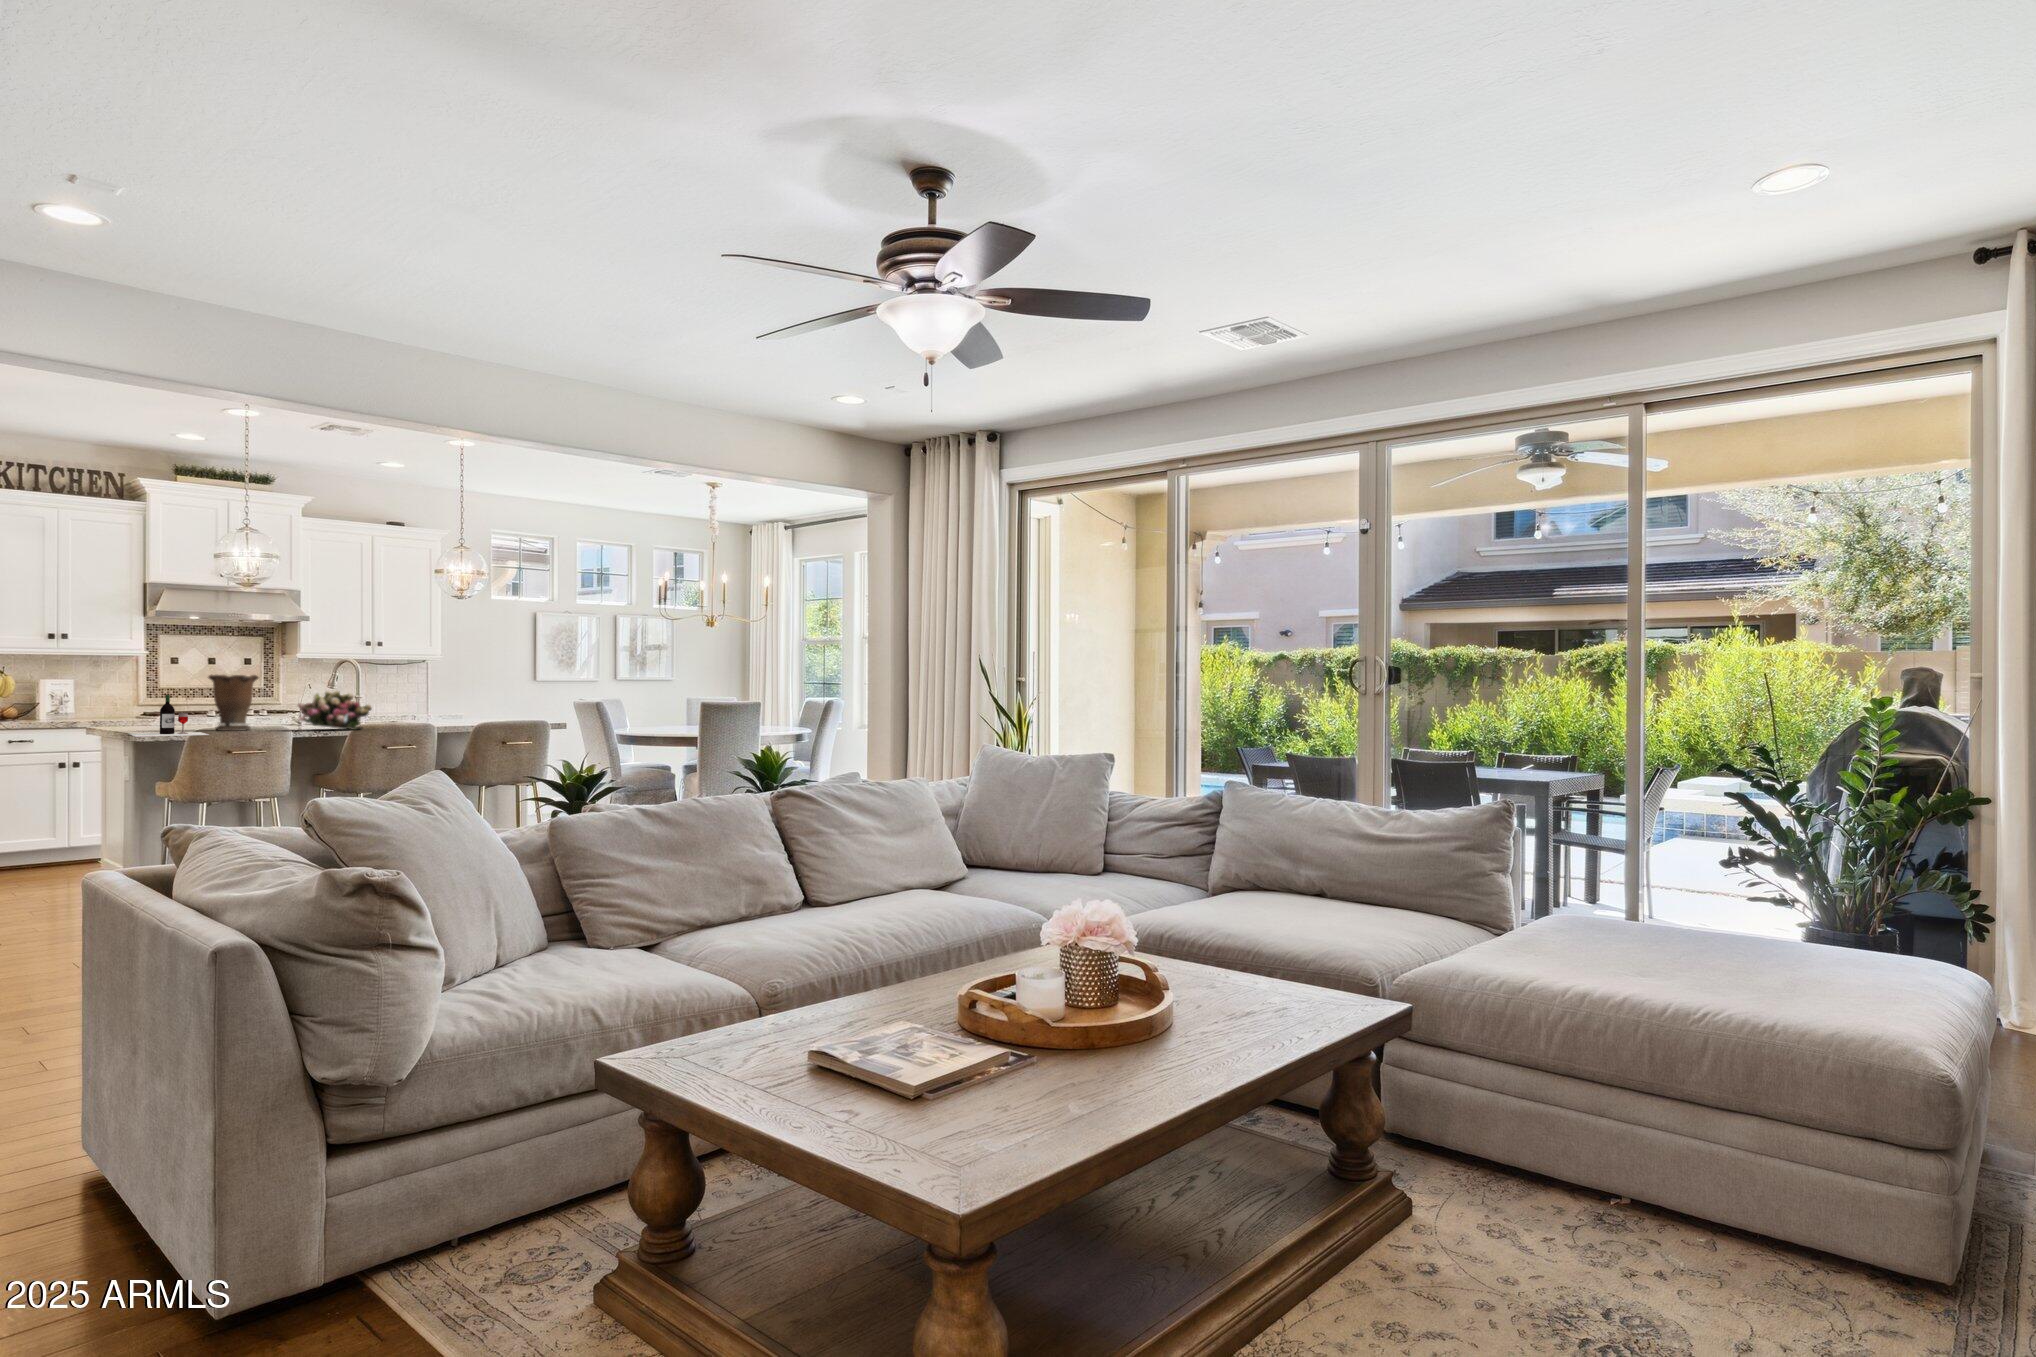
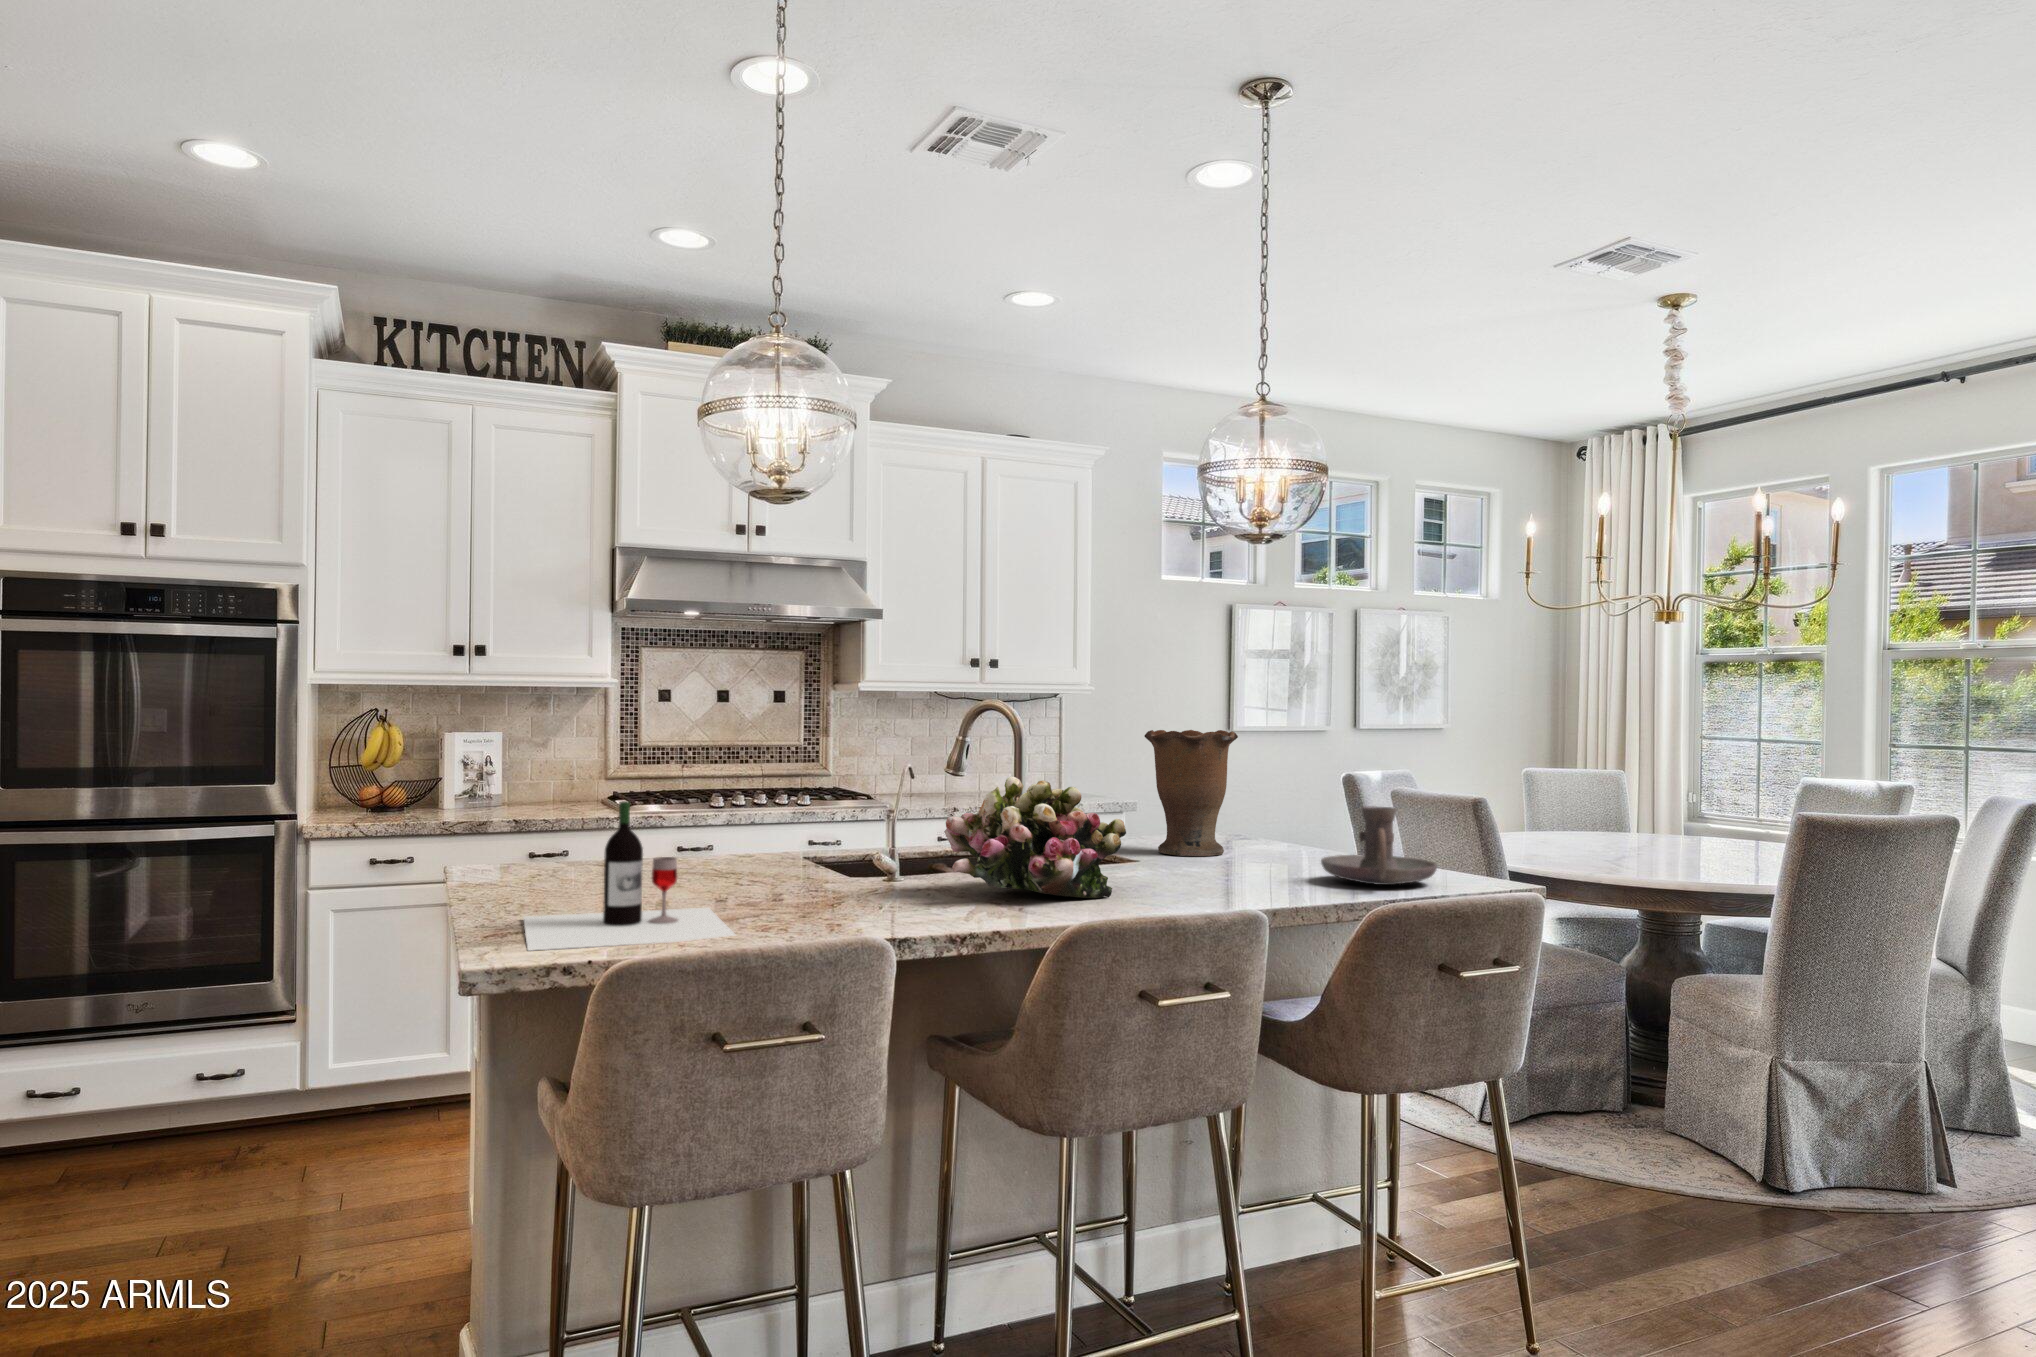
vase: present [208,675,258,731] -> present [1145,730,1238,856]
candle holder: none [456,701,499,727] -> present [1321,806,1437,885]

